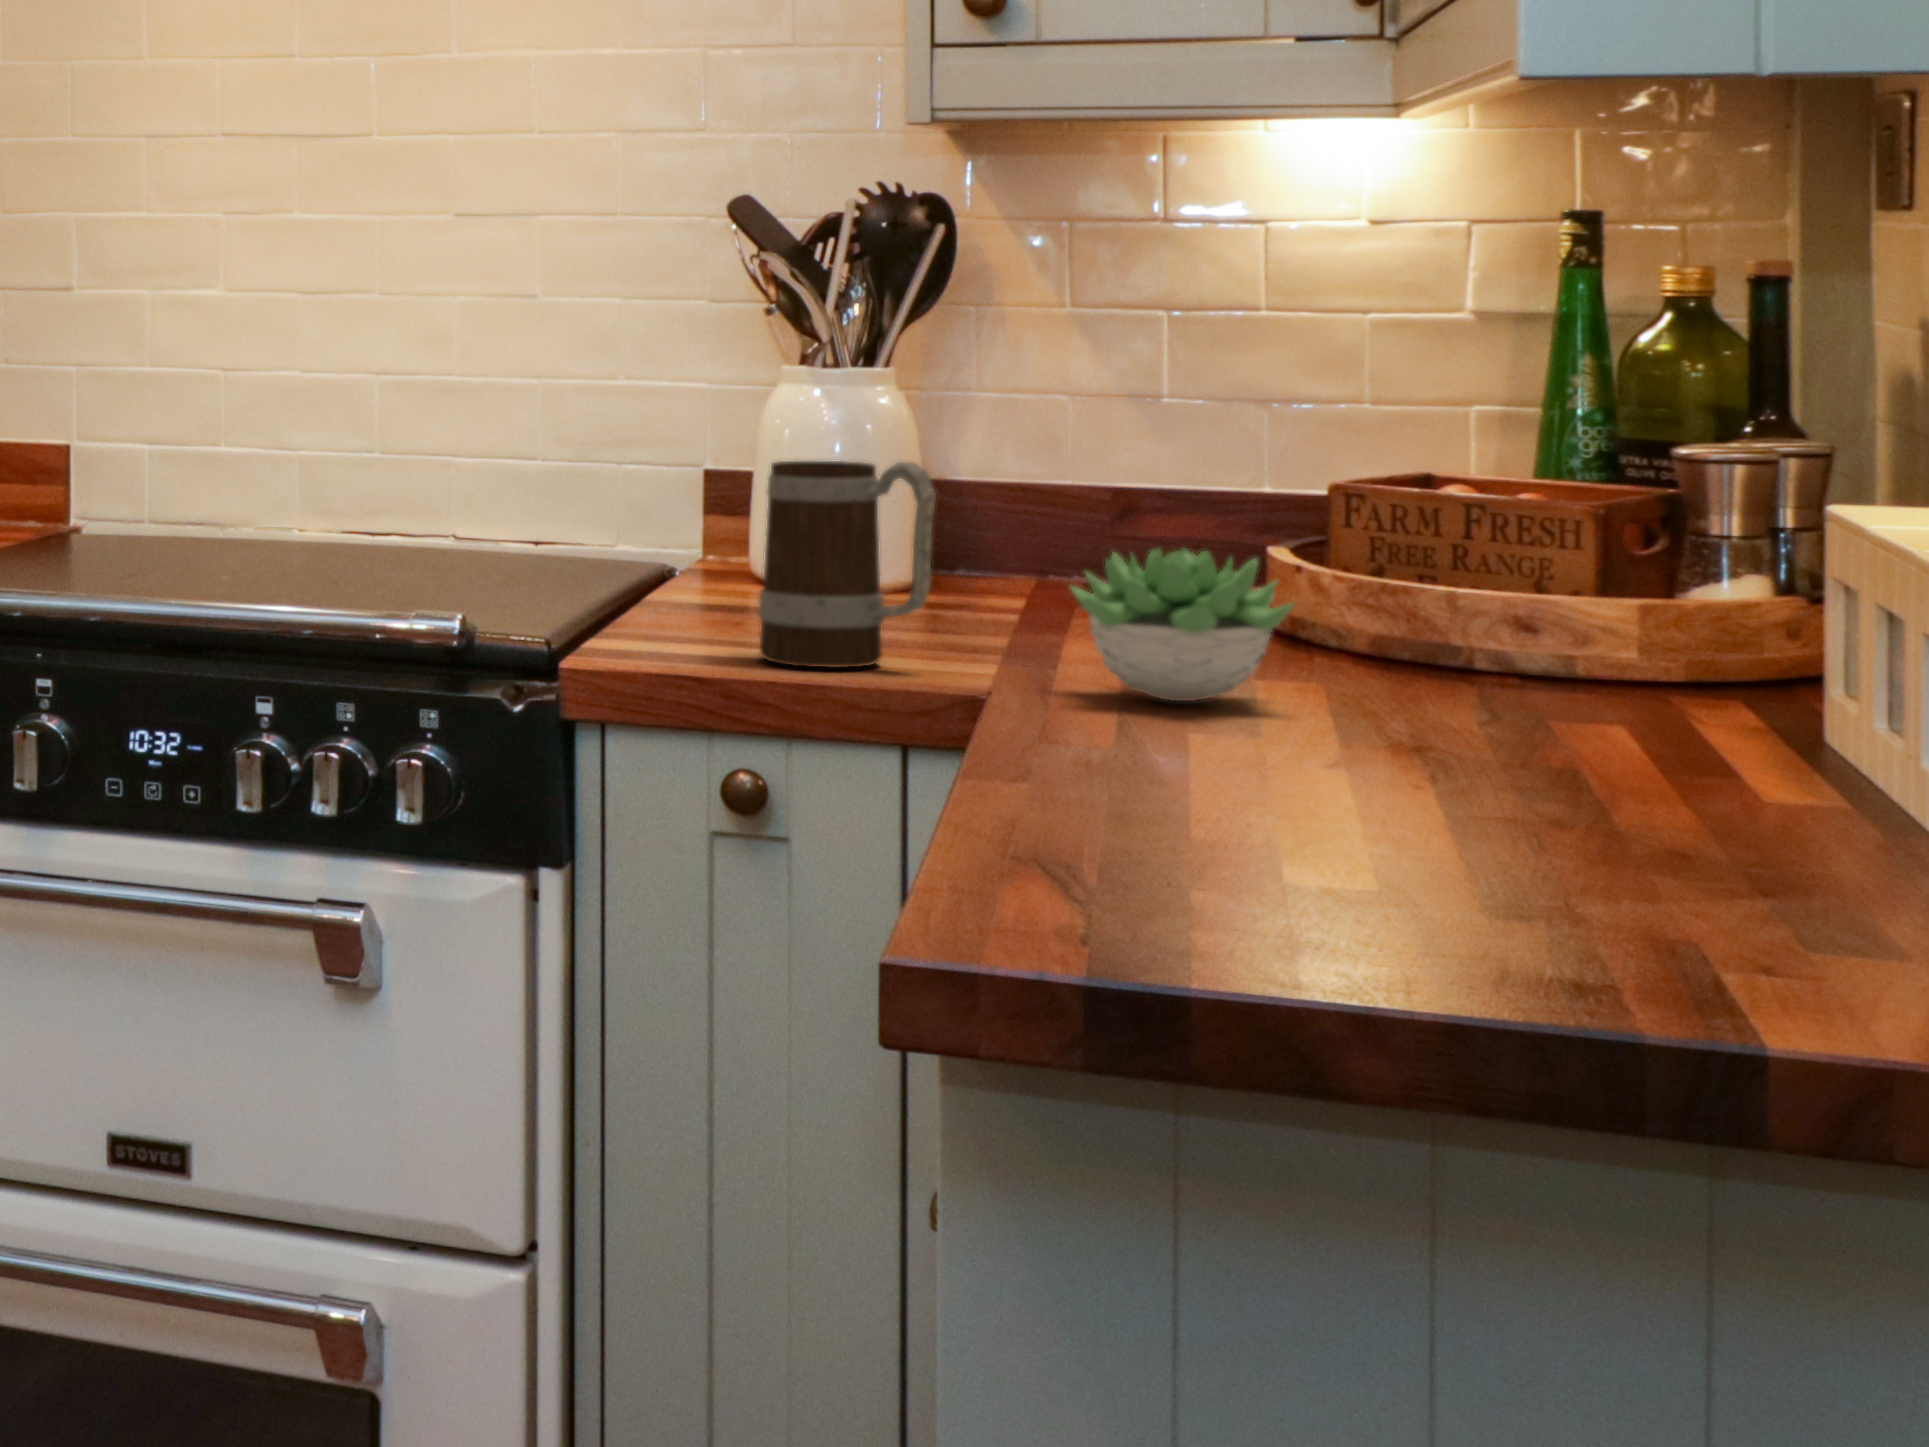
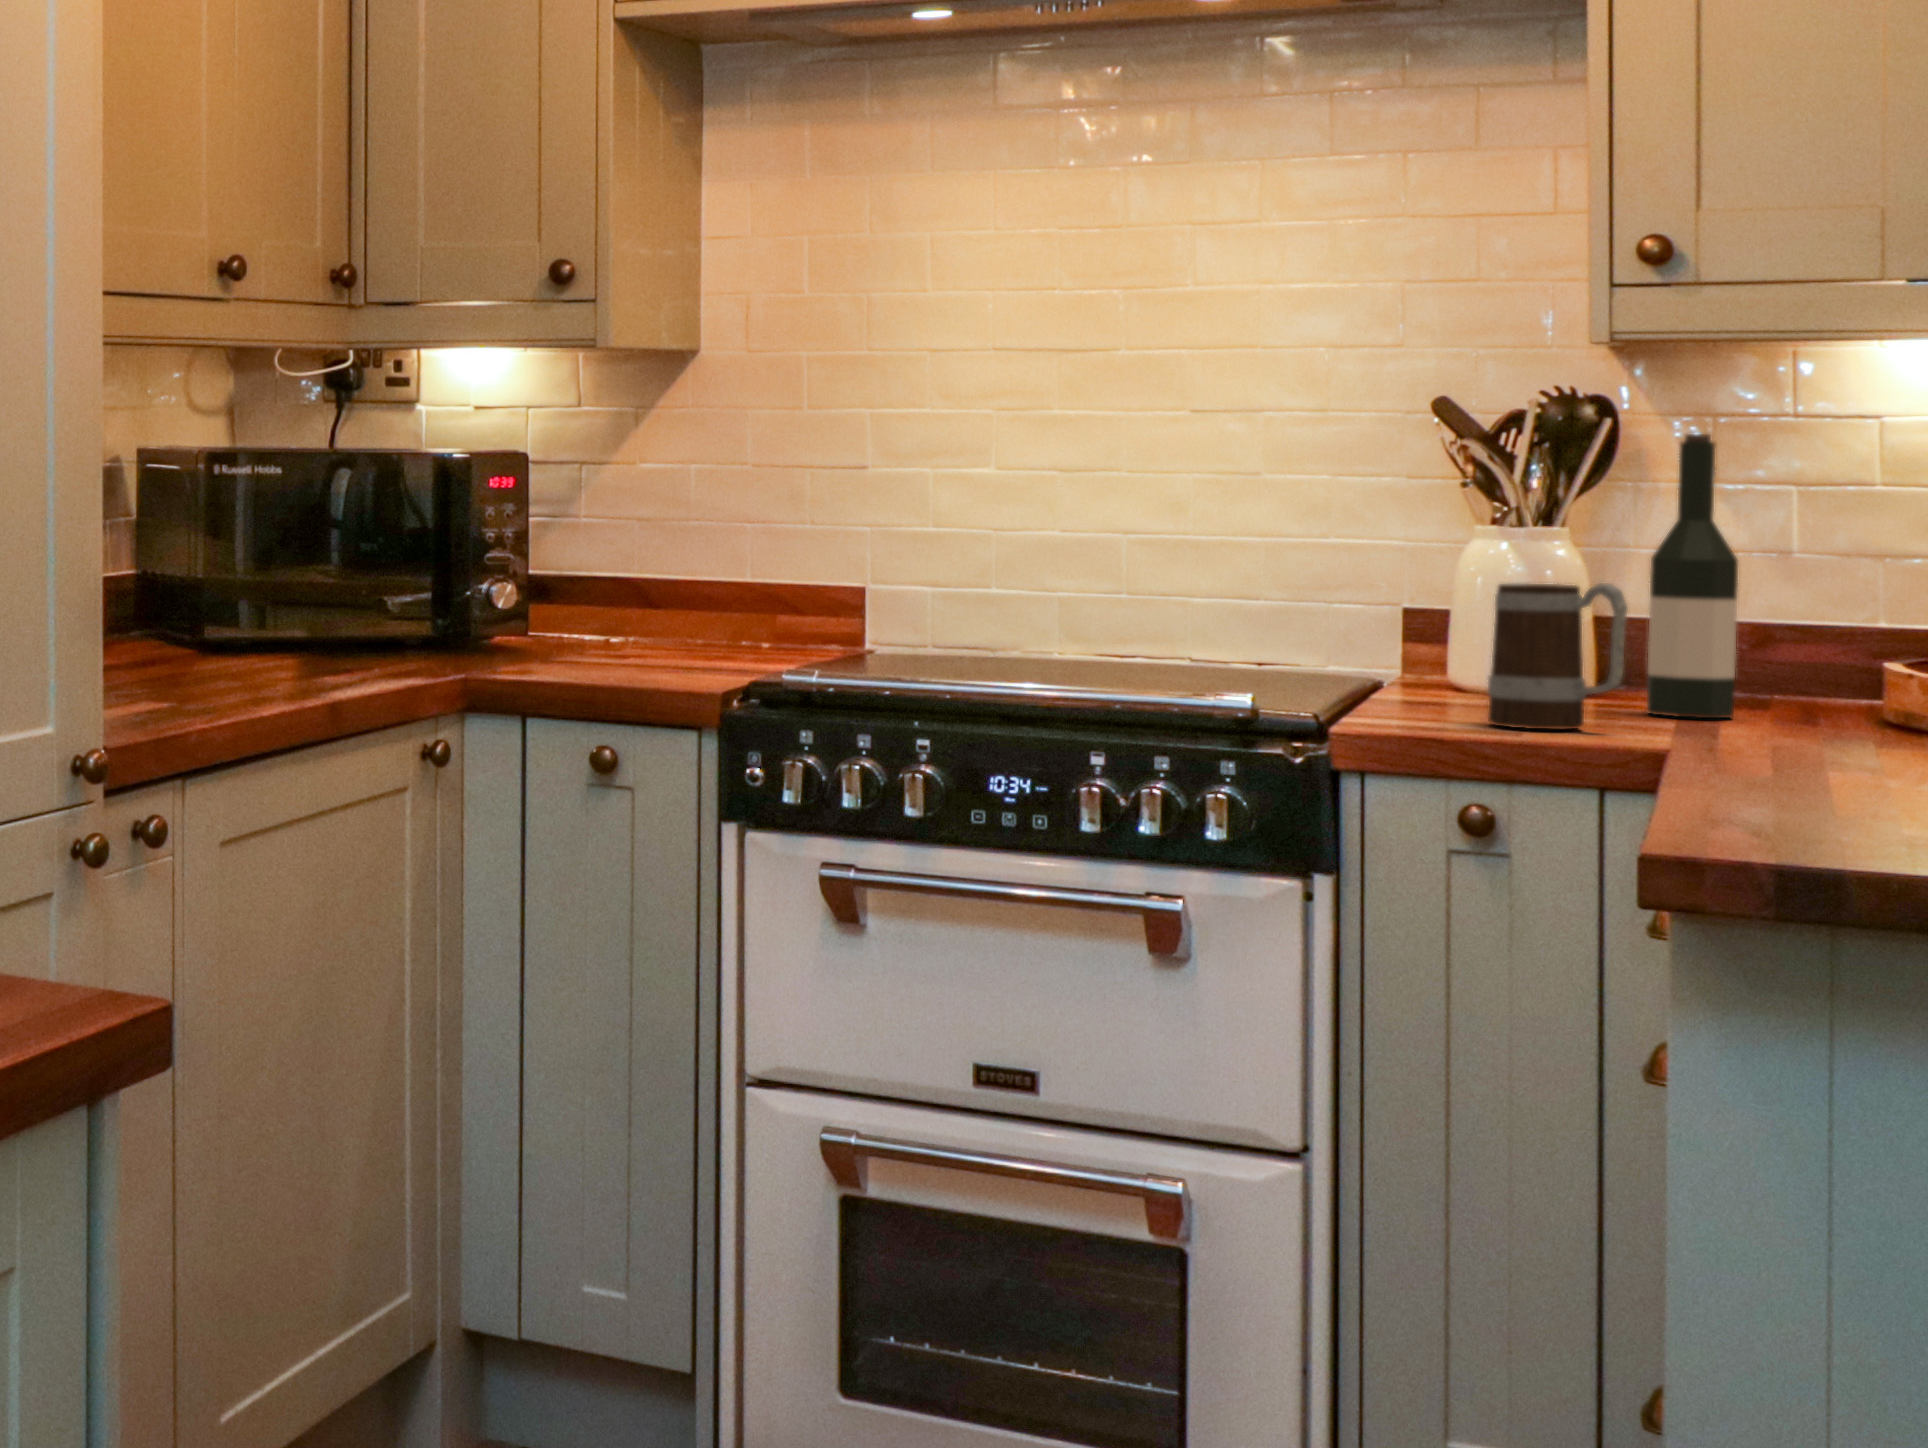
wine bottle: none [973,250,1085,638] -> present [1647,434,1738,718]
succulent plant: present [1071,548,1294,701] -> none [1733,643,1912,750]

